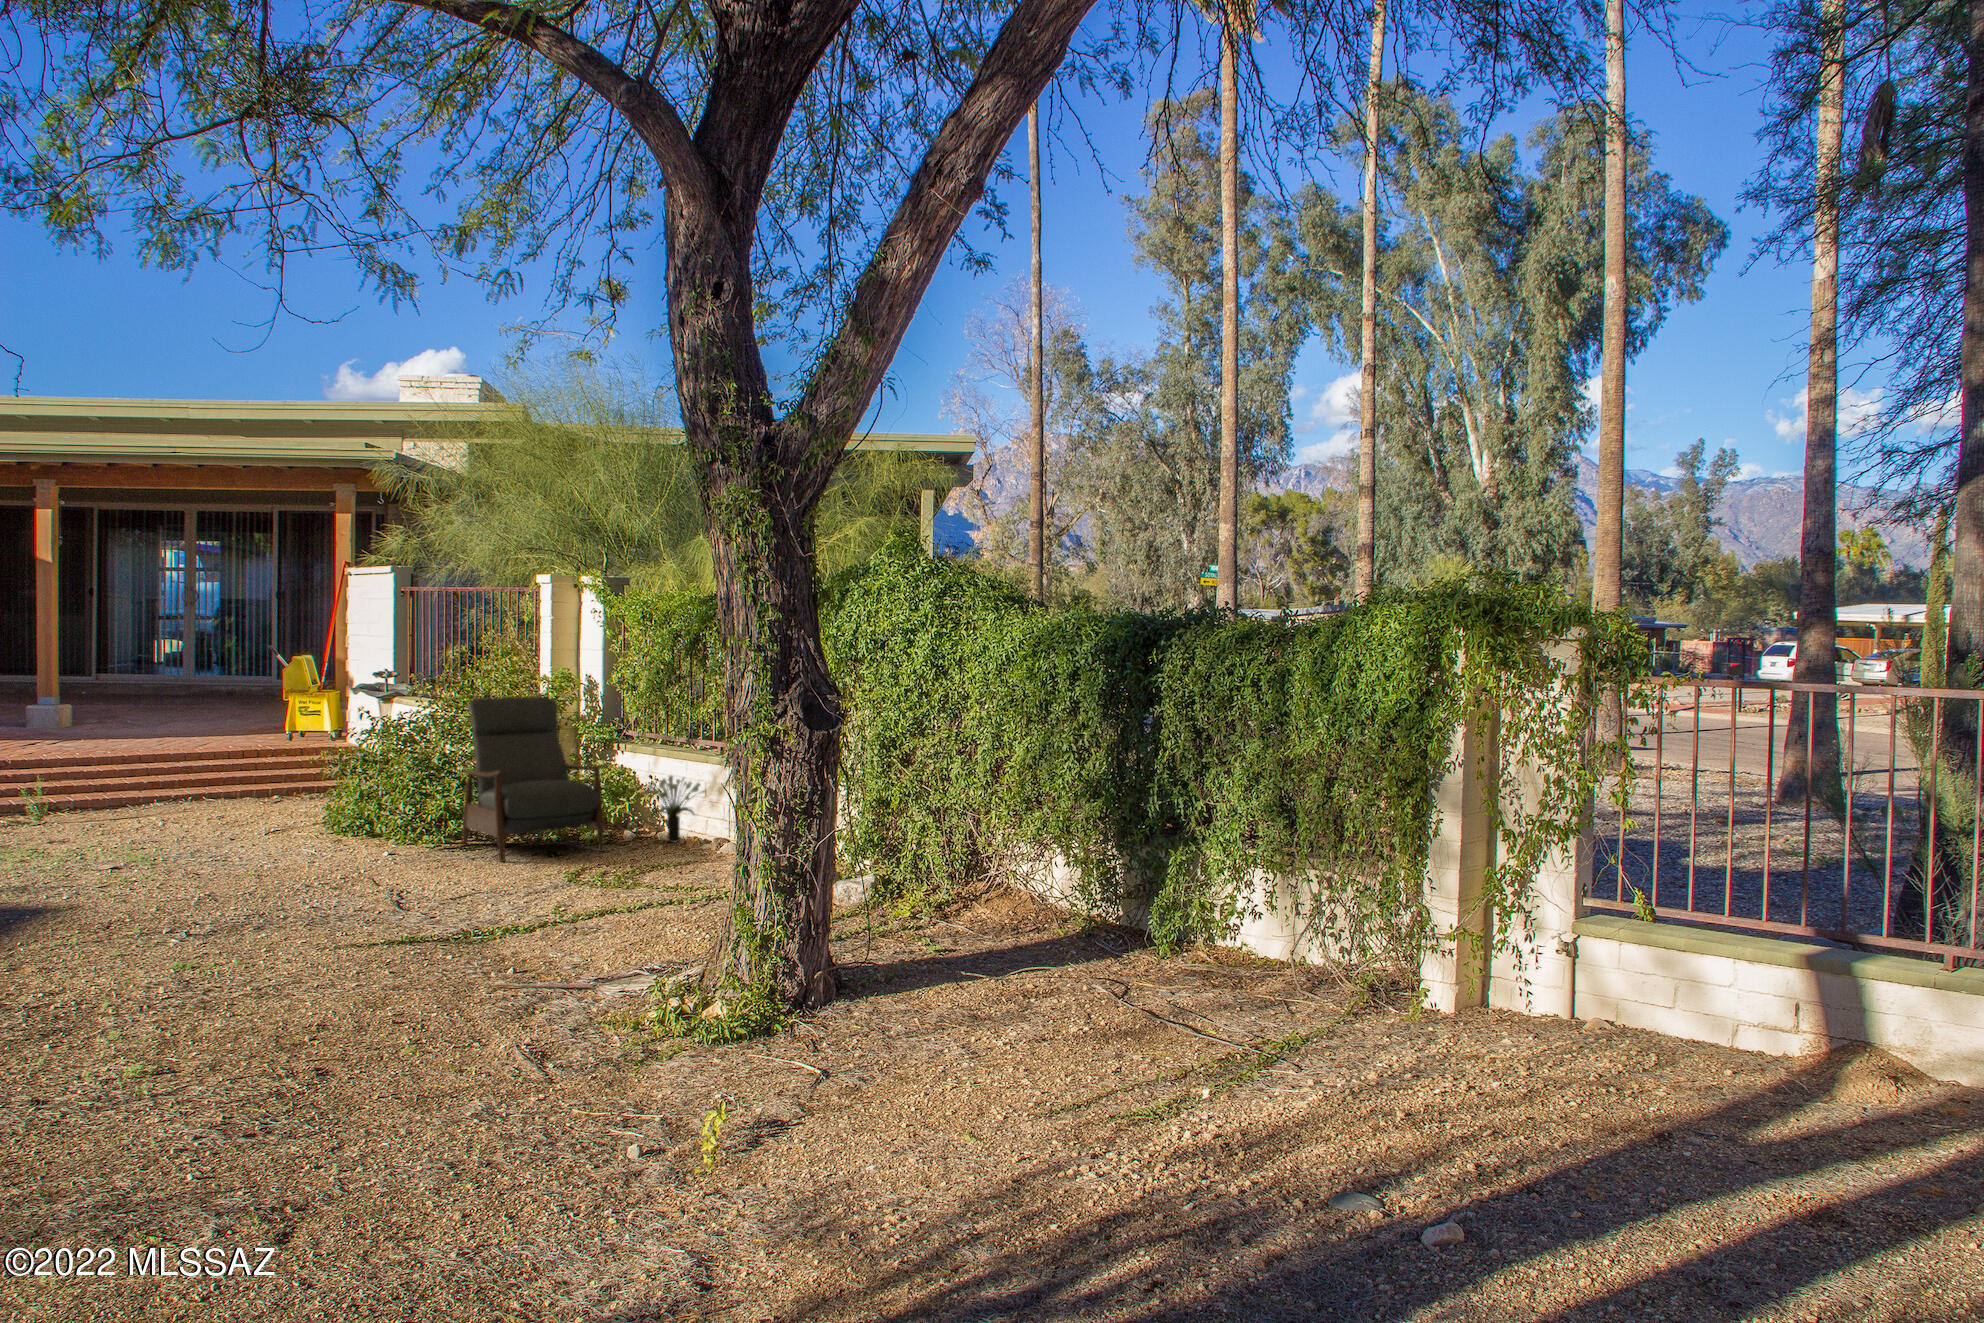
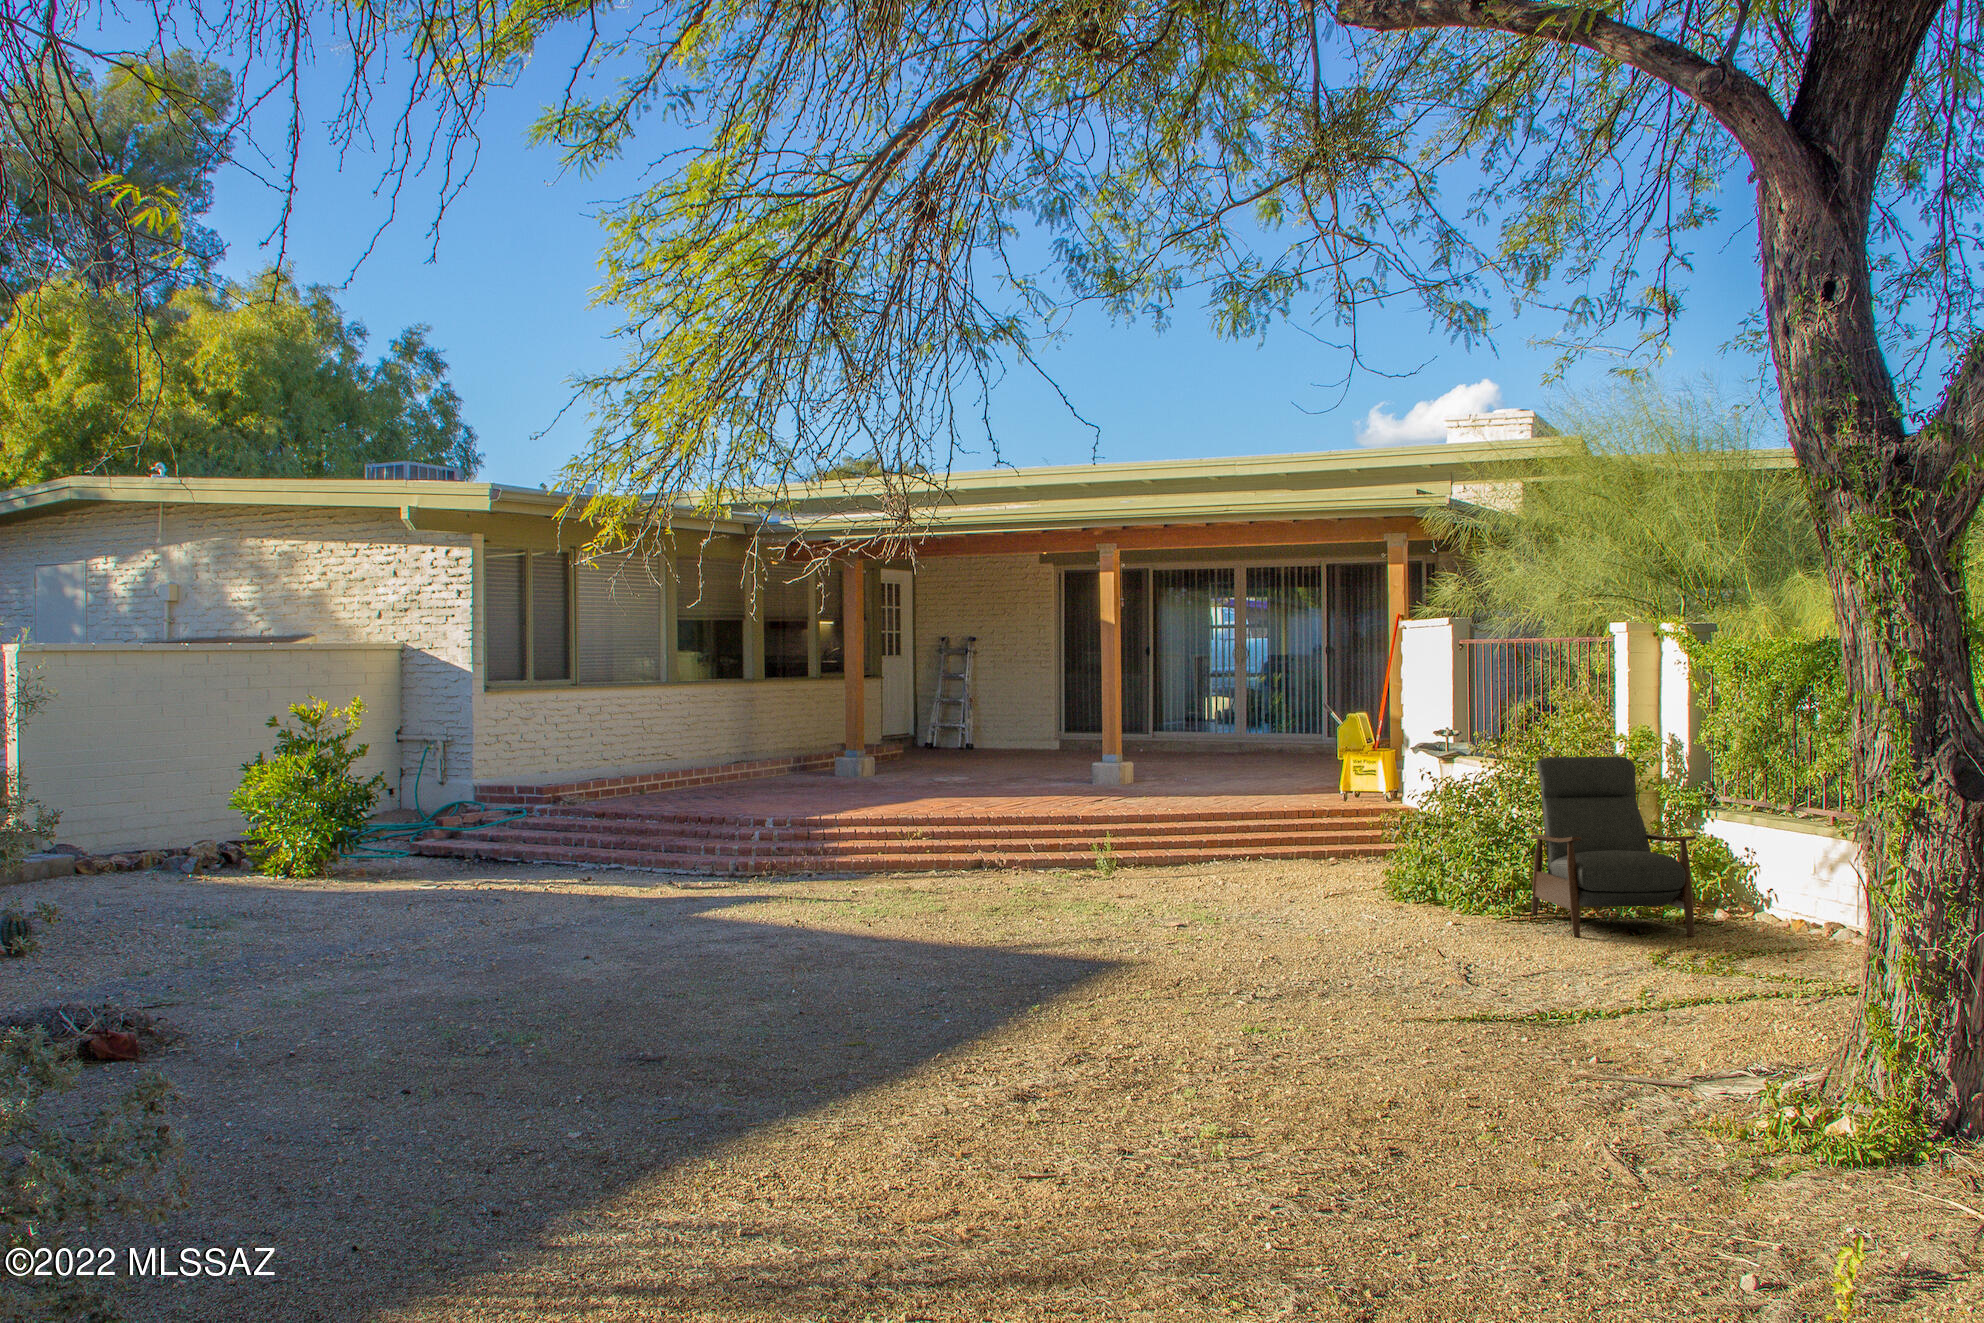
potted plant: present [643,776,705,843] -> none [1740,853,1823,934]

